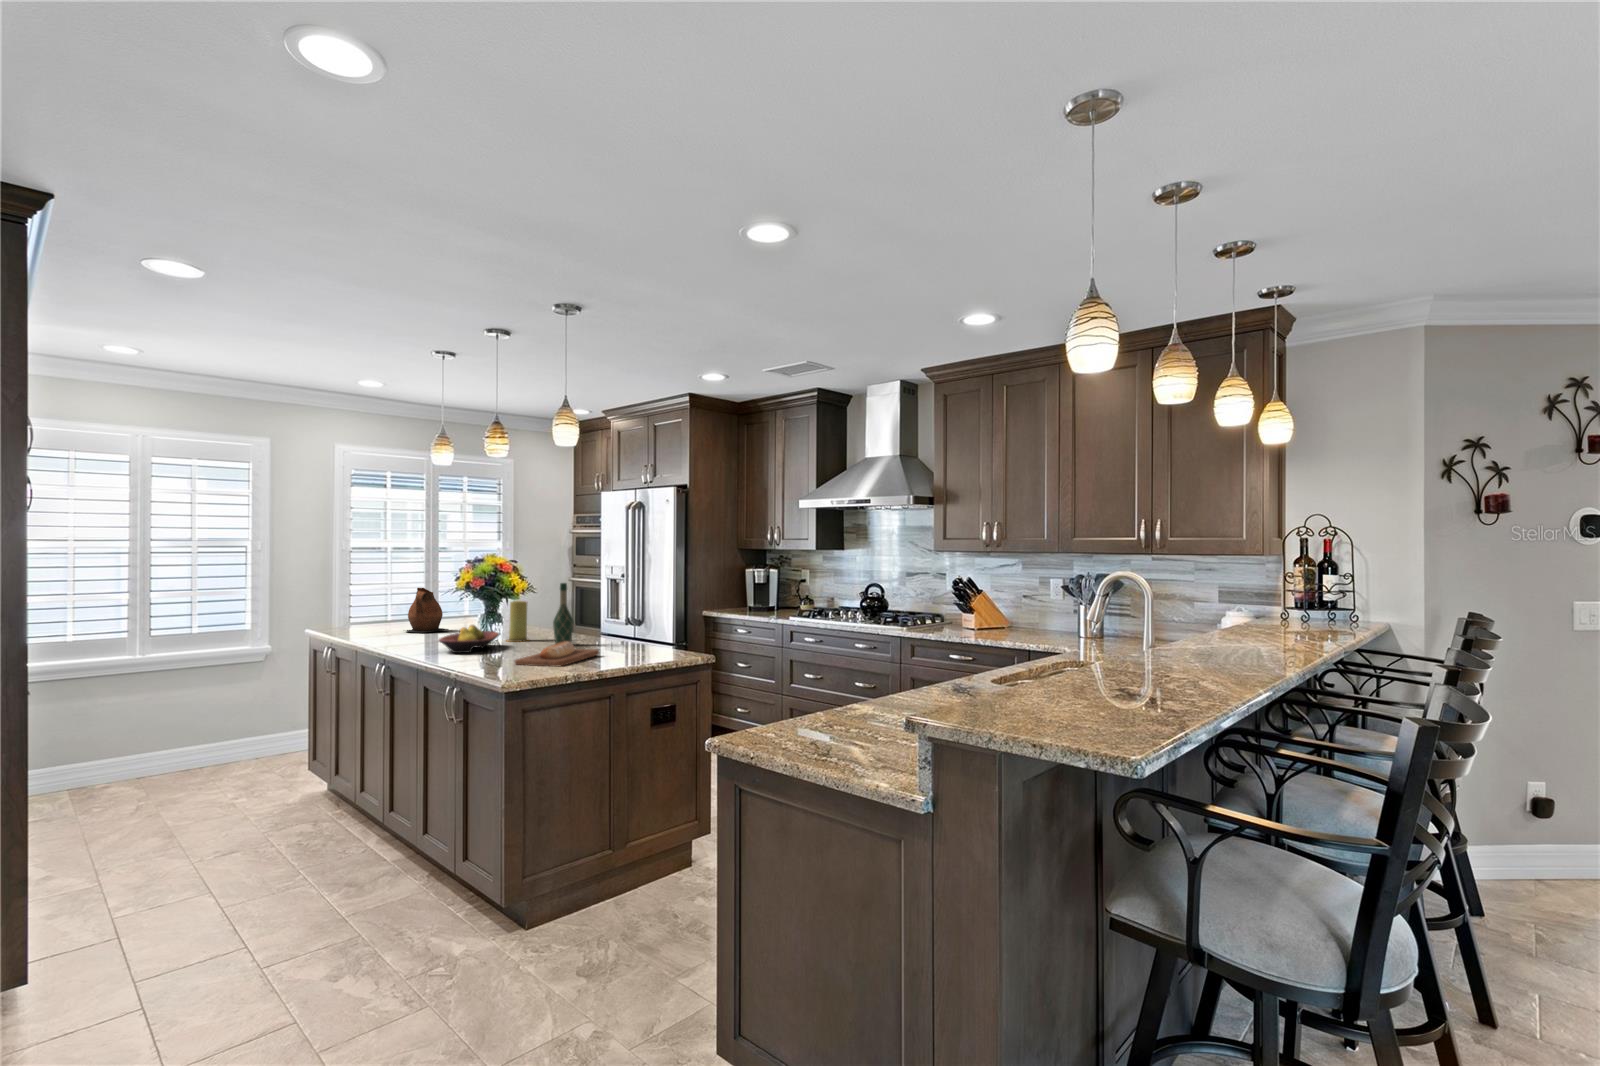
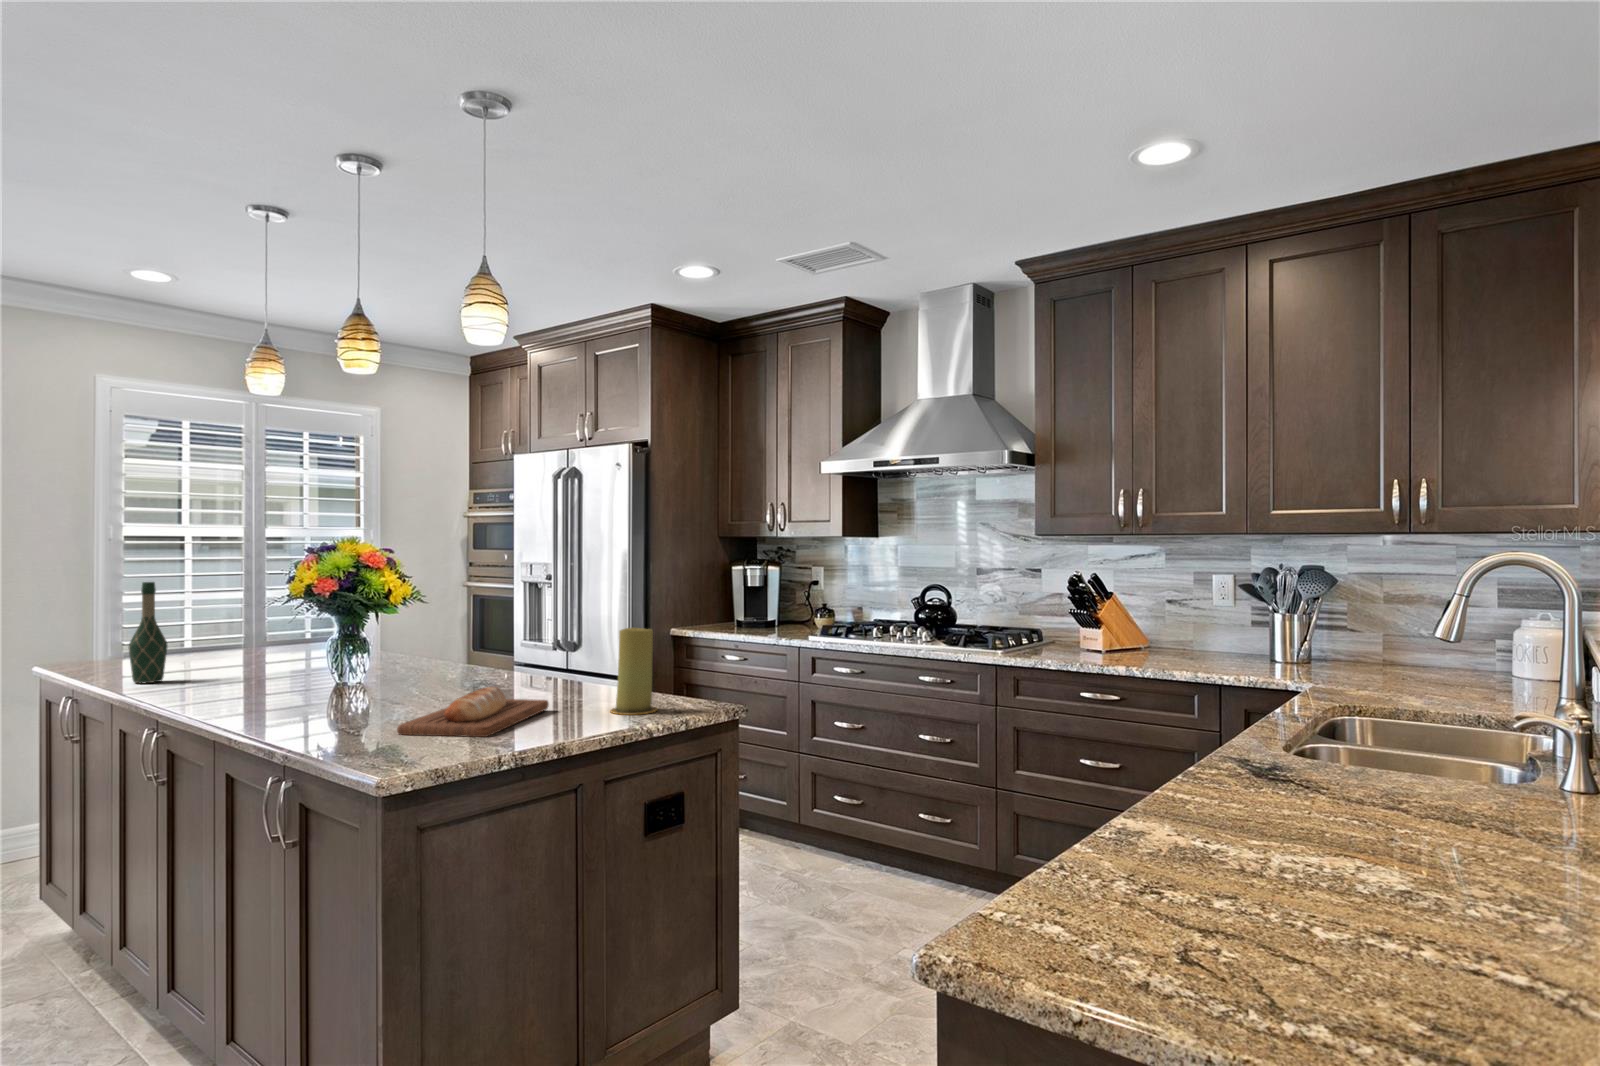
wine bottle: present [553,583,574,644] -> present [129,582,167,683]
ceramic pitcher: present [407,588,448,632] -> none [198,595,278,669]
candle: present [507,601,528,642] -> present [610,628,657,715]
fruit bowl: present [439,625,499,653] -> none [251,657,365,710]

